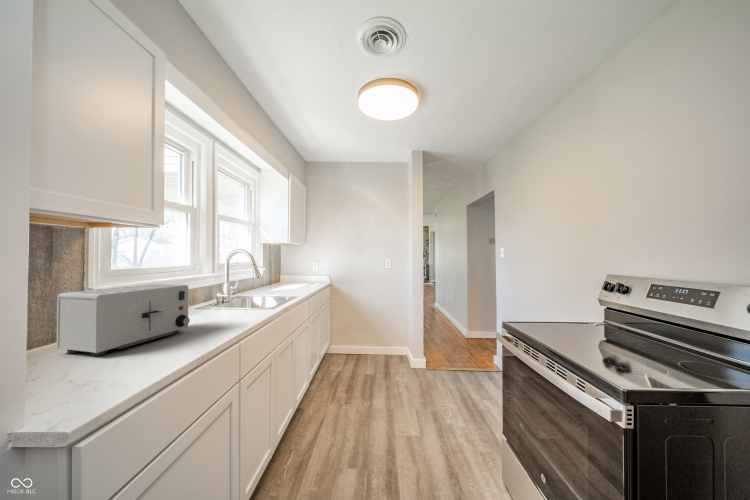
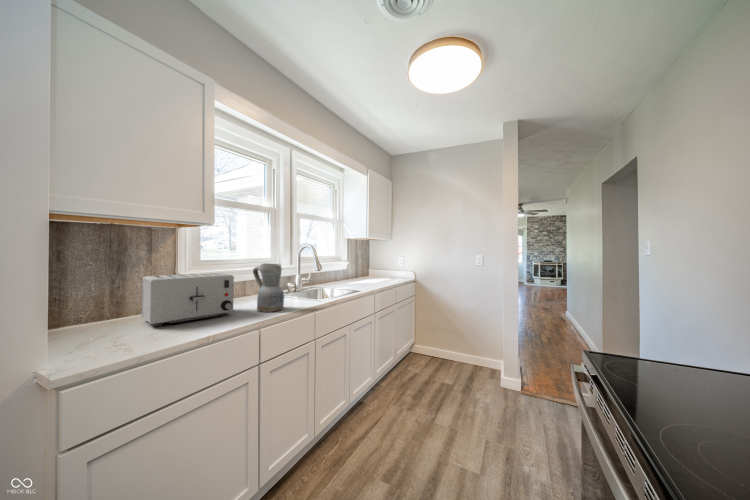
ceramic pitcher: none [202,270,242,324] -> present [253,263,284,312]

